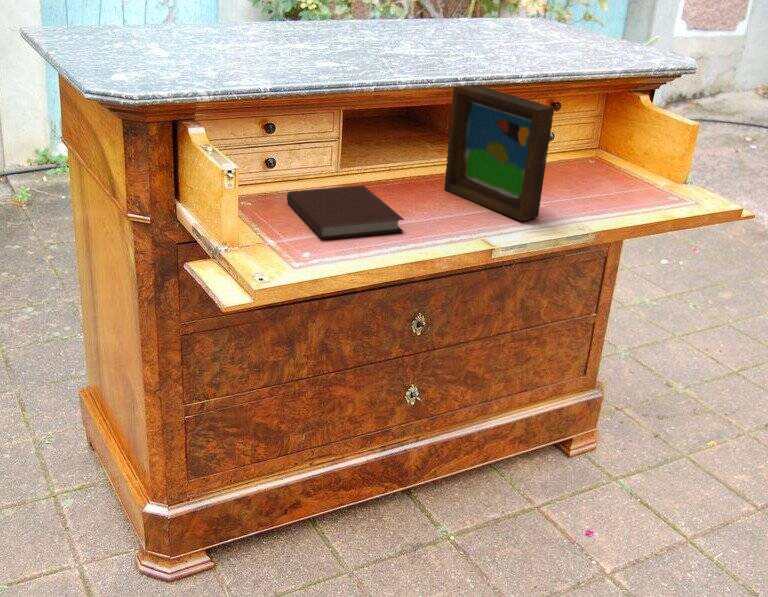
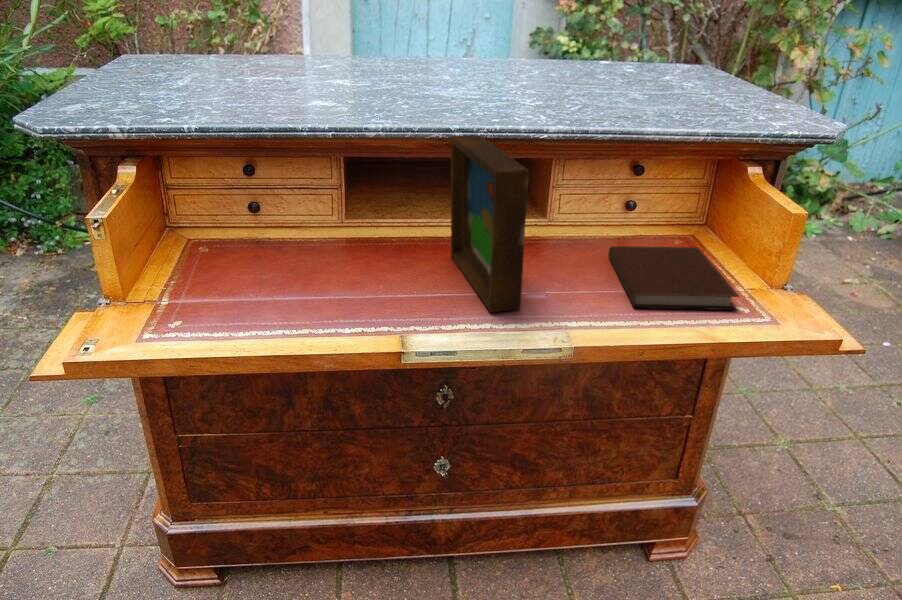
notebook: present [287,186,404,239] -> present [608,246,739,310]

